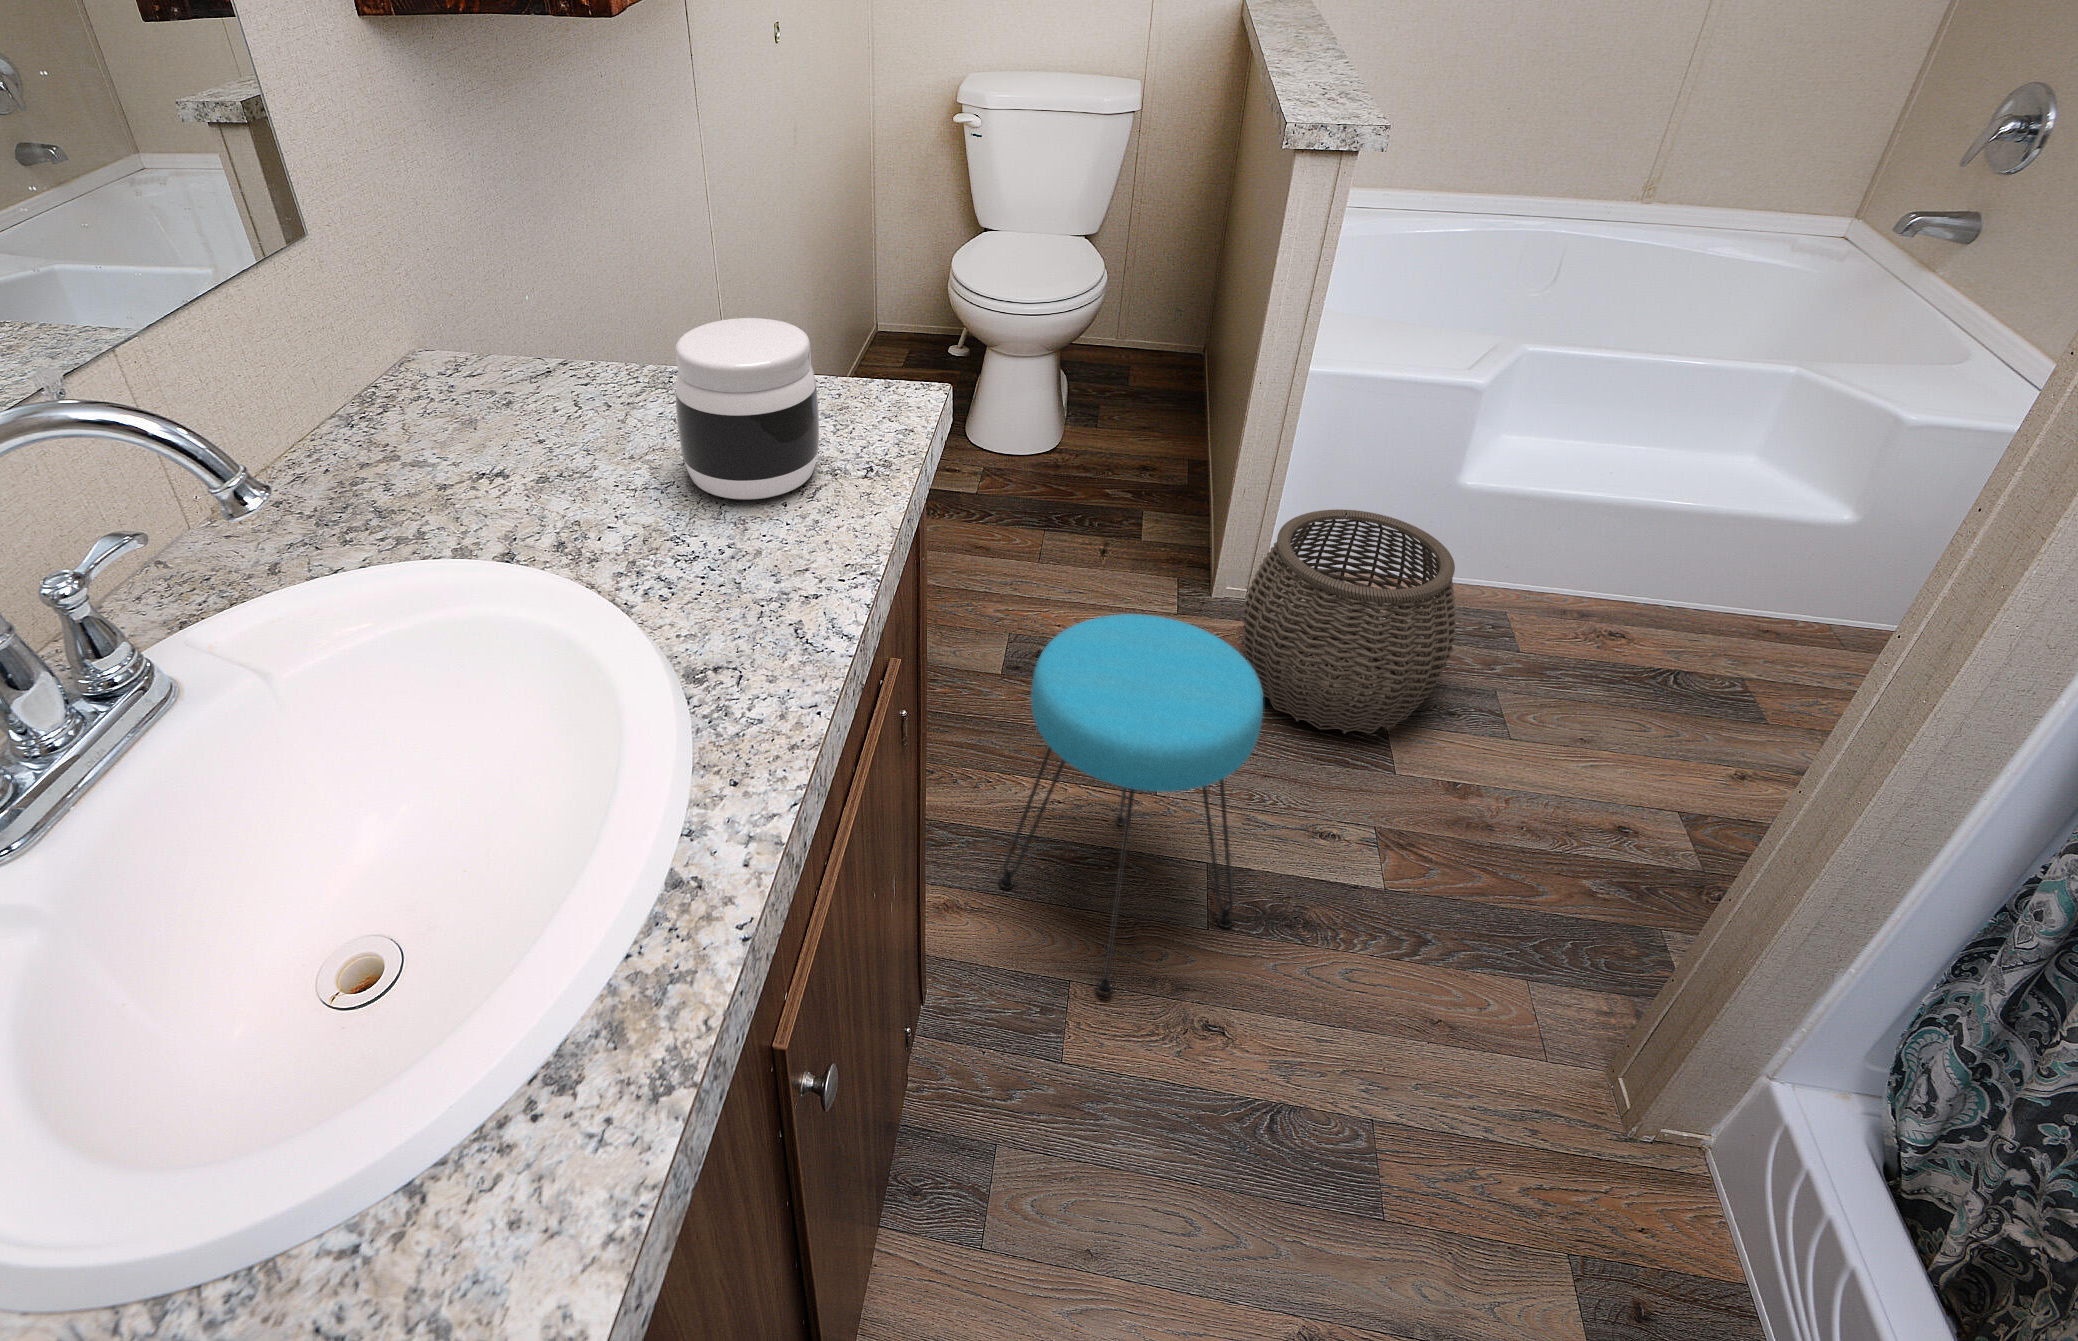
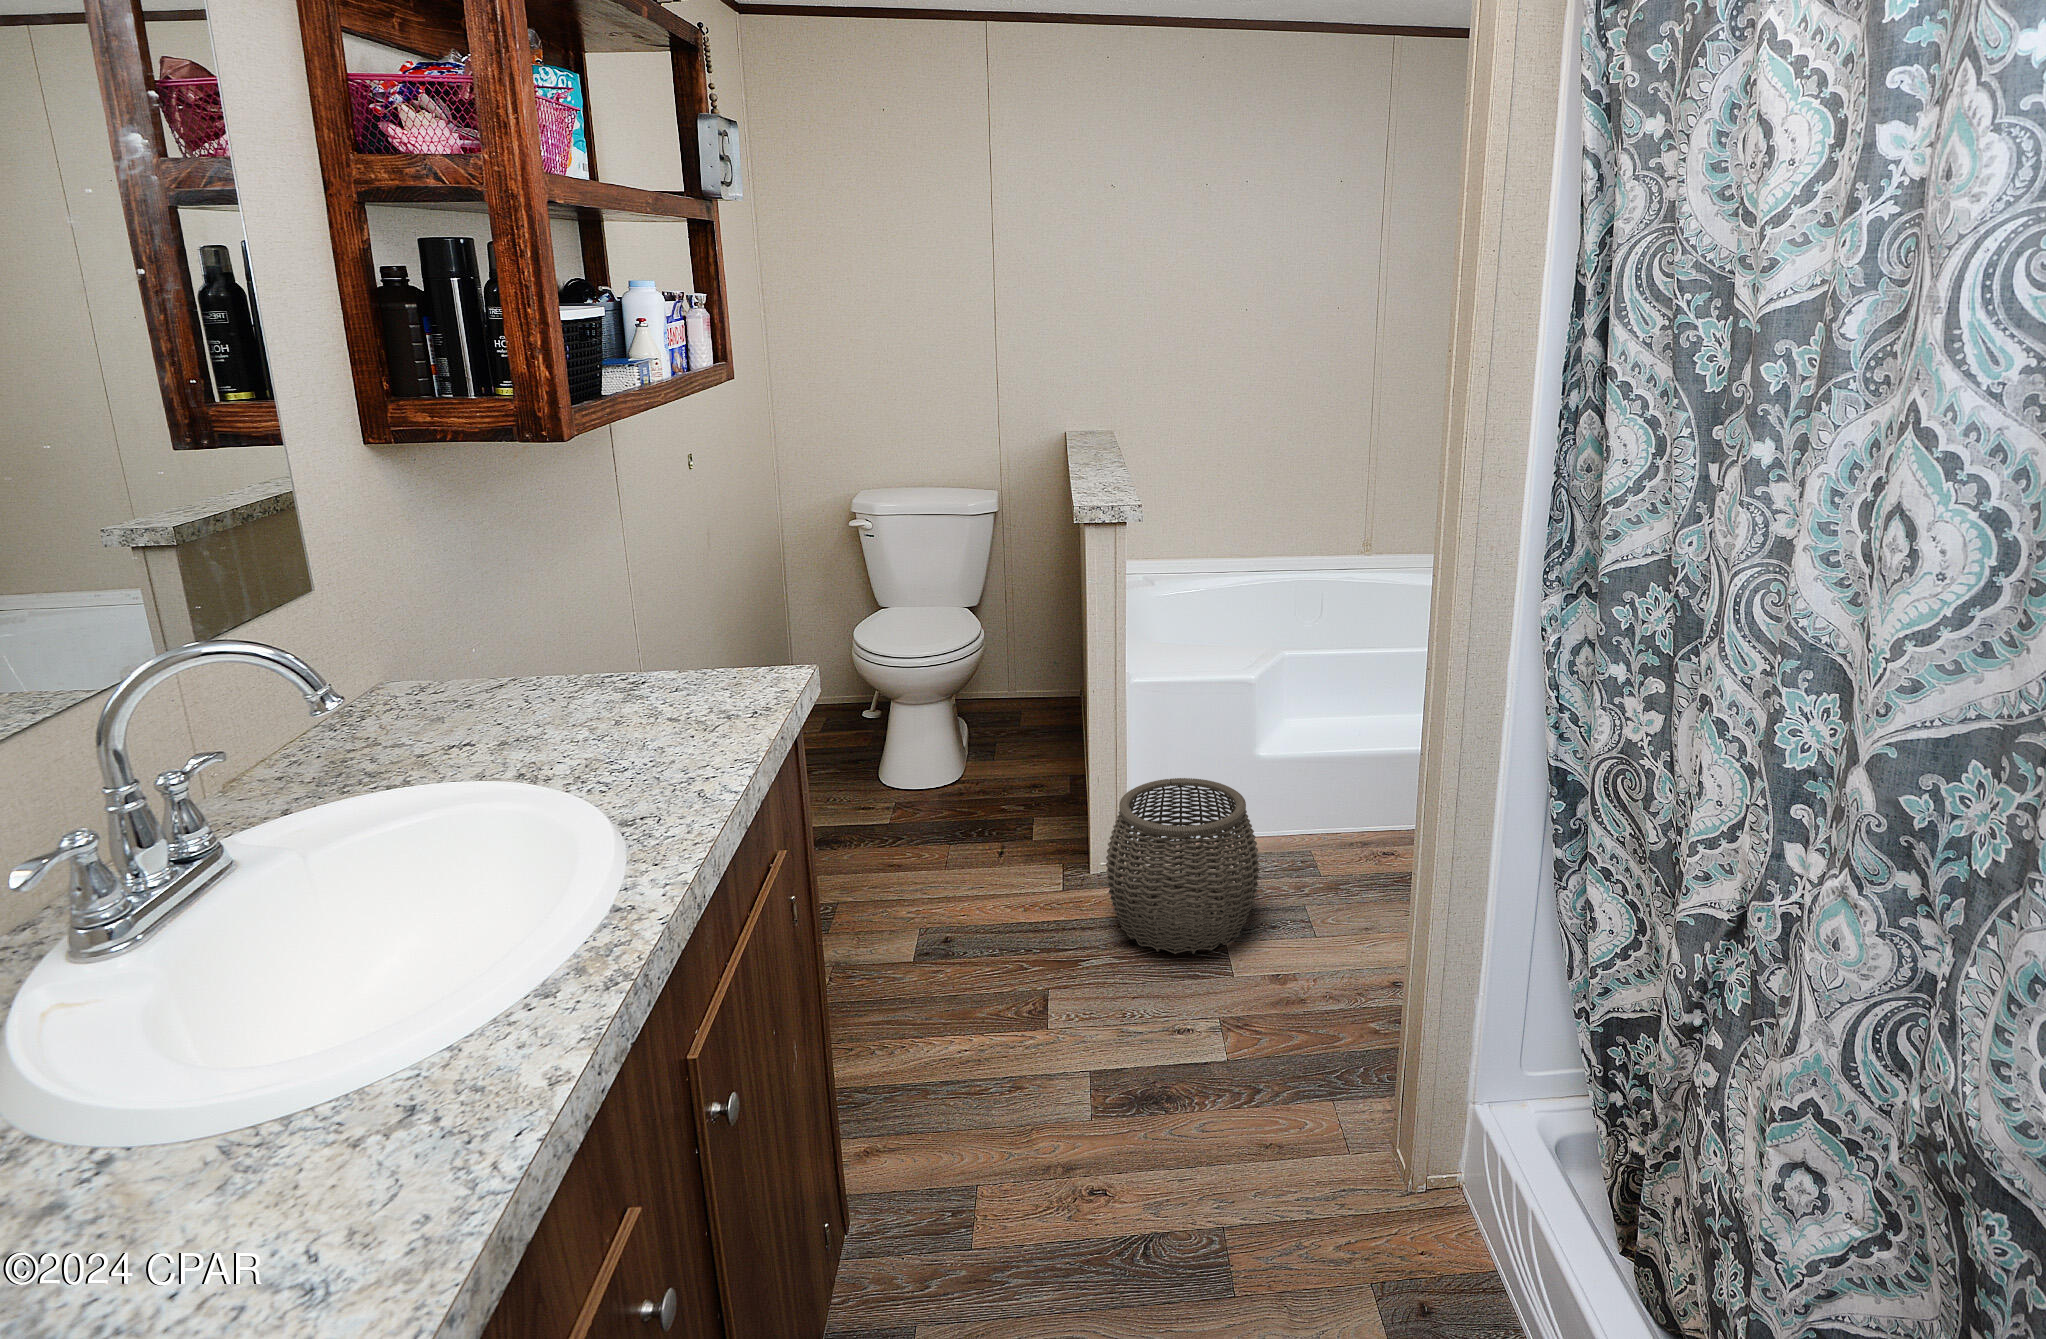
jar: present [675,318,819,499] -> none [612,619,719,737]
stool: present [999,614,1263,995] -> none [913,855,1112,1185]

